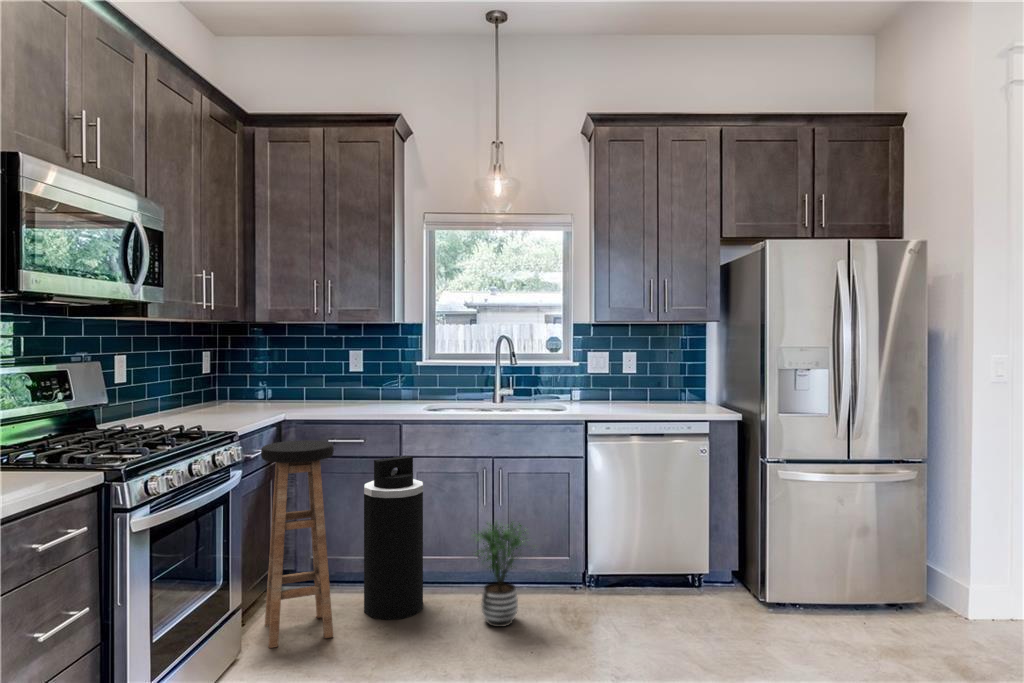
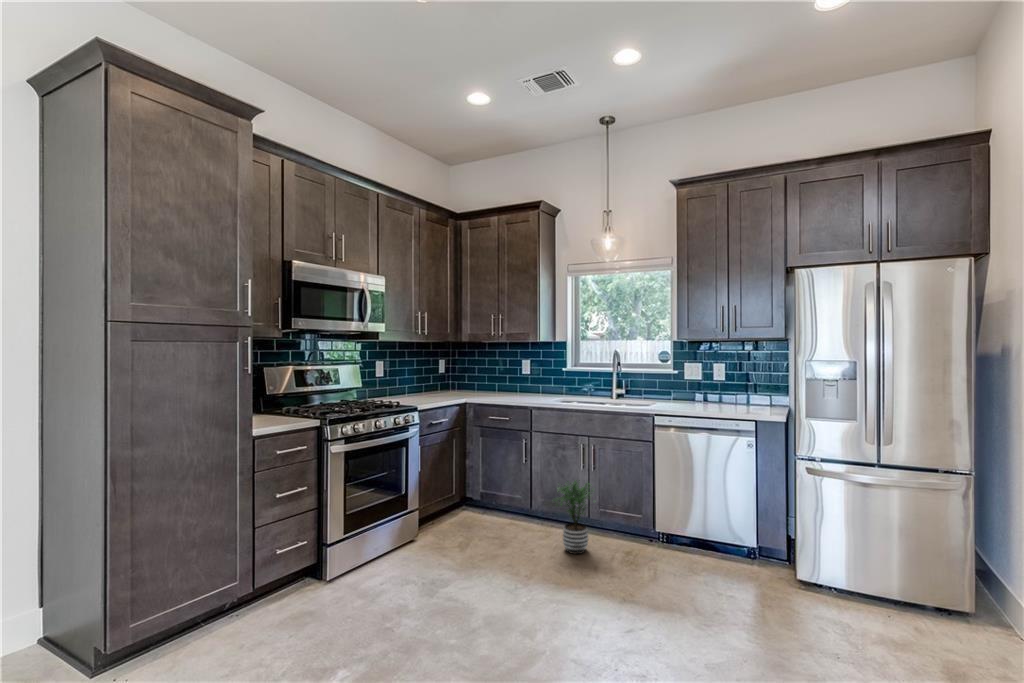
bar stool: present [261,440,334,648] -> none [432,416,476,539]
trash can: present [364,456,423,620] -> none [498,431,537,537]

